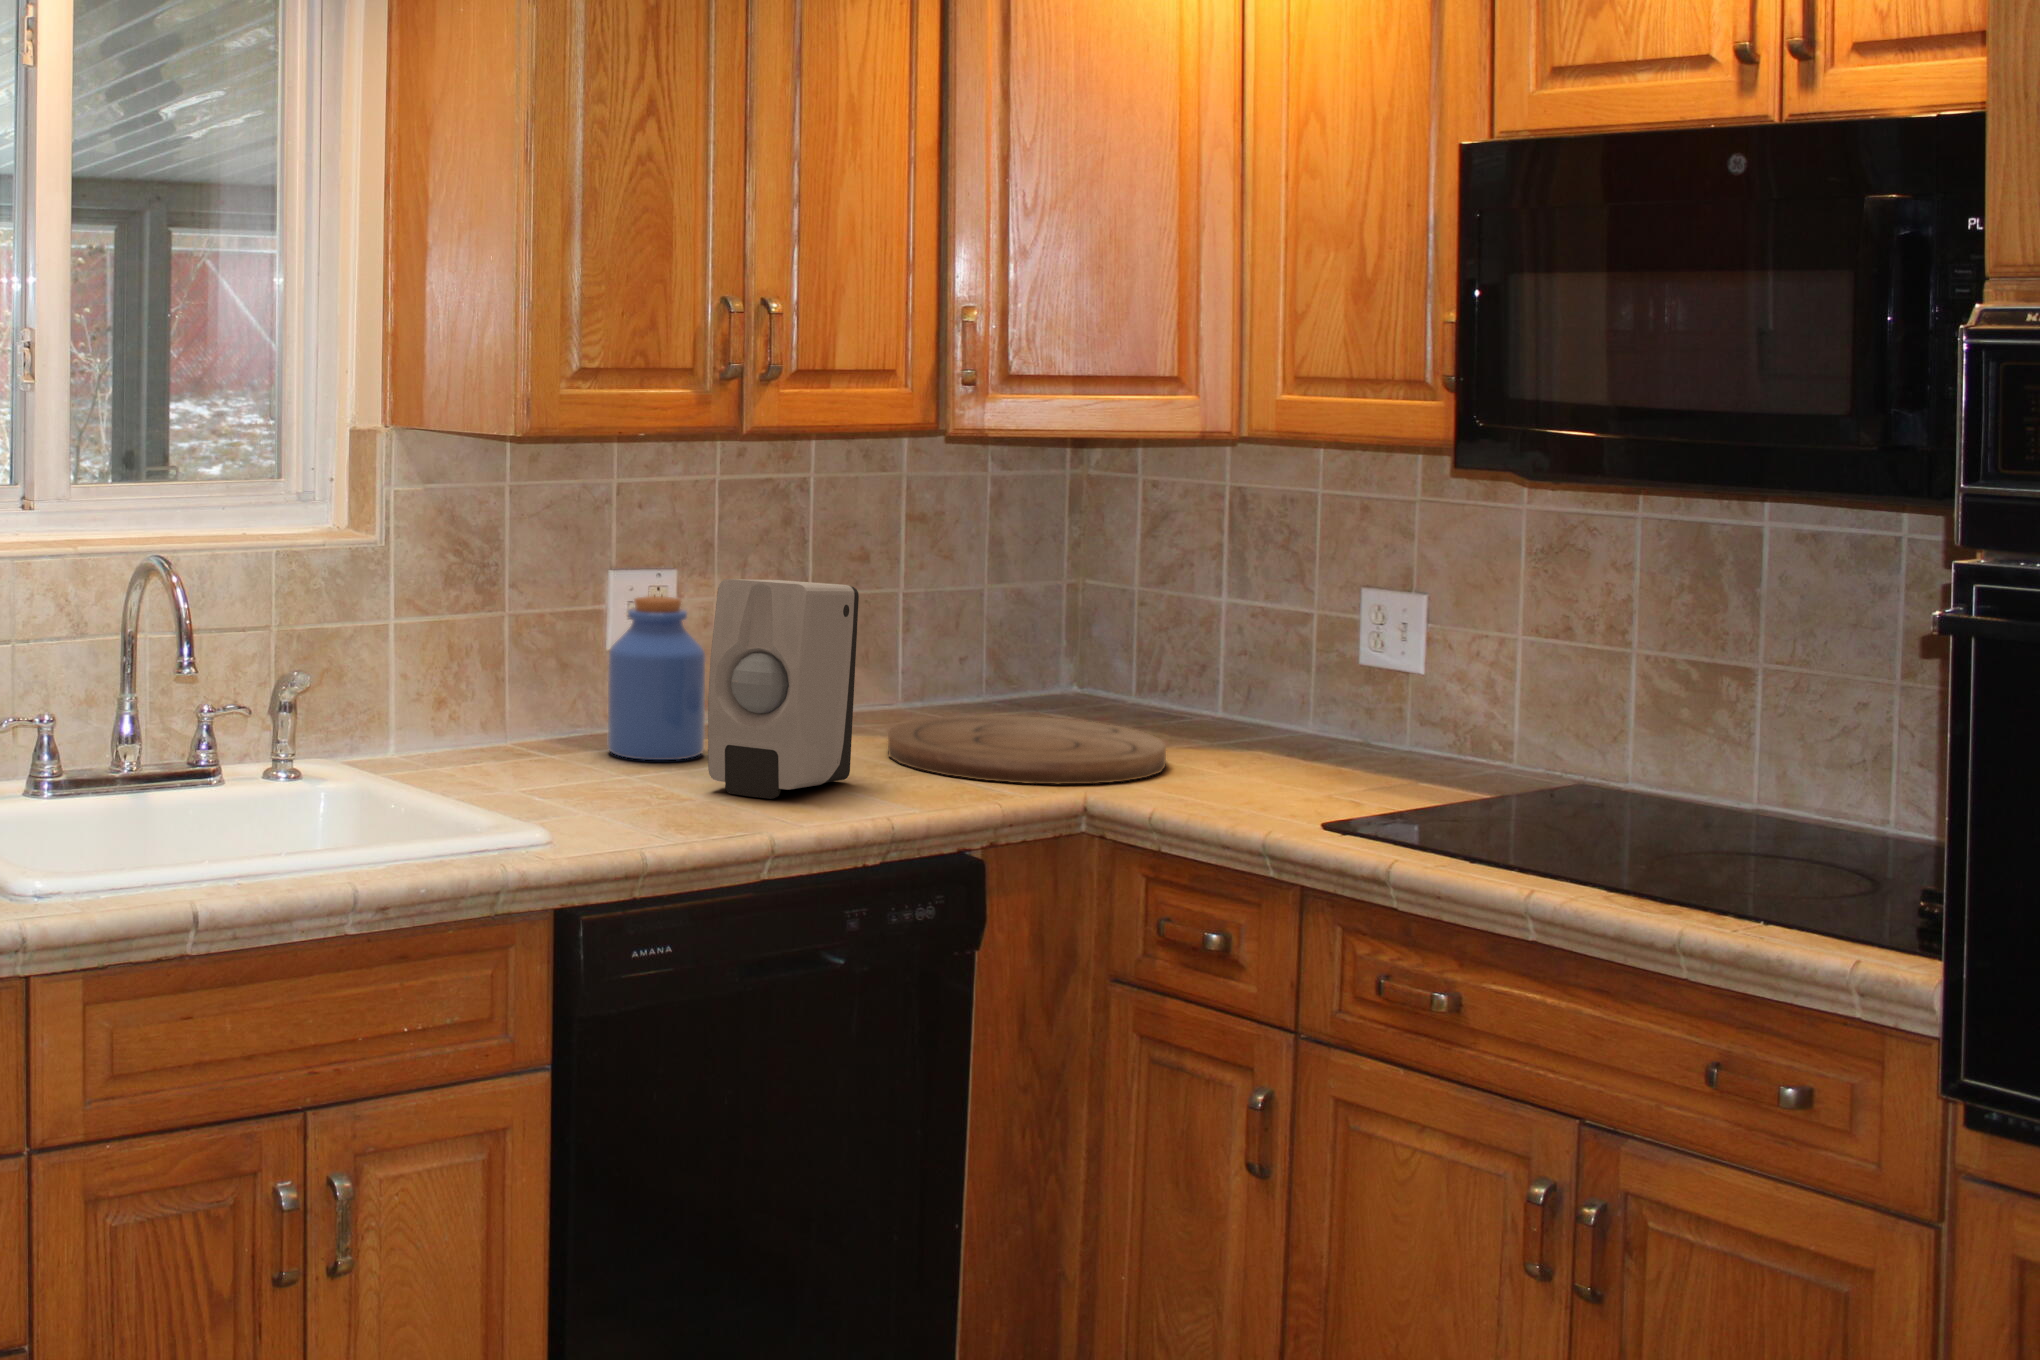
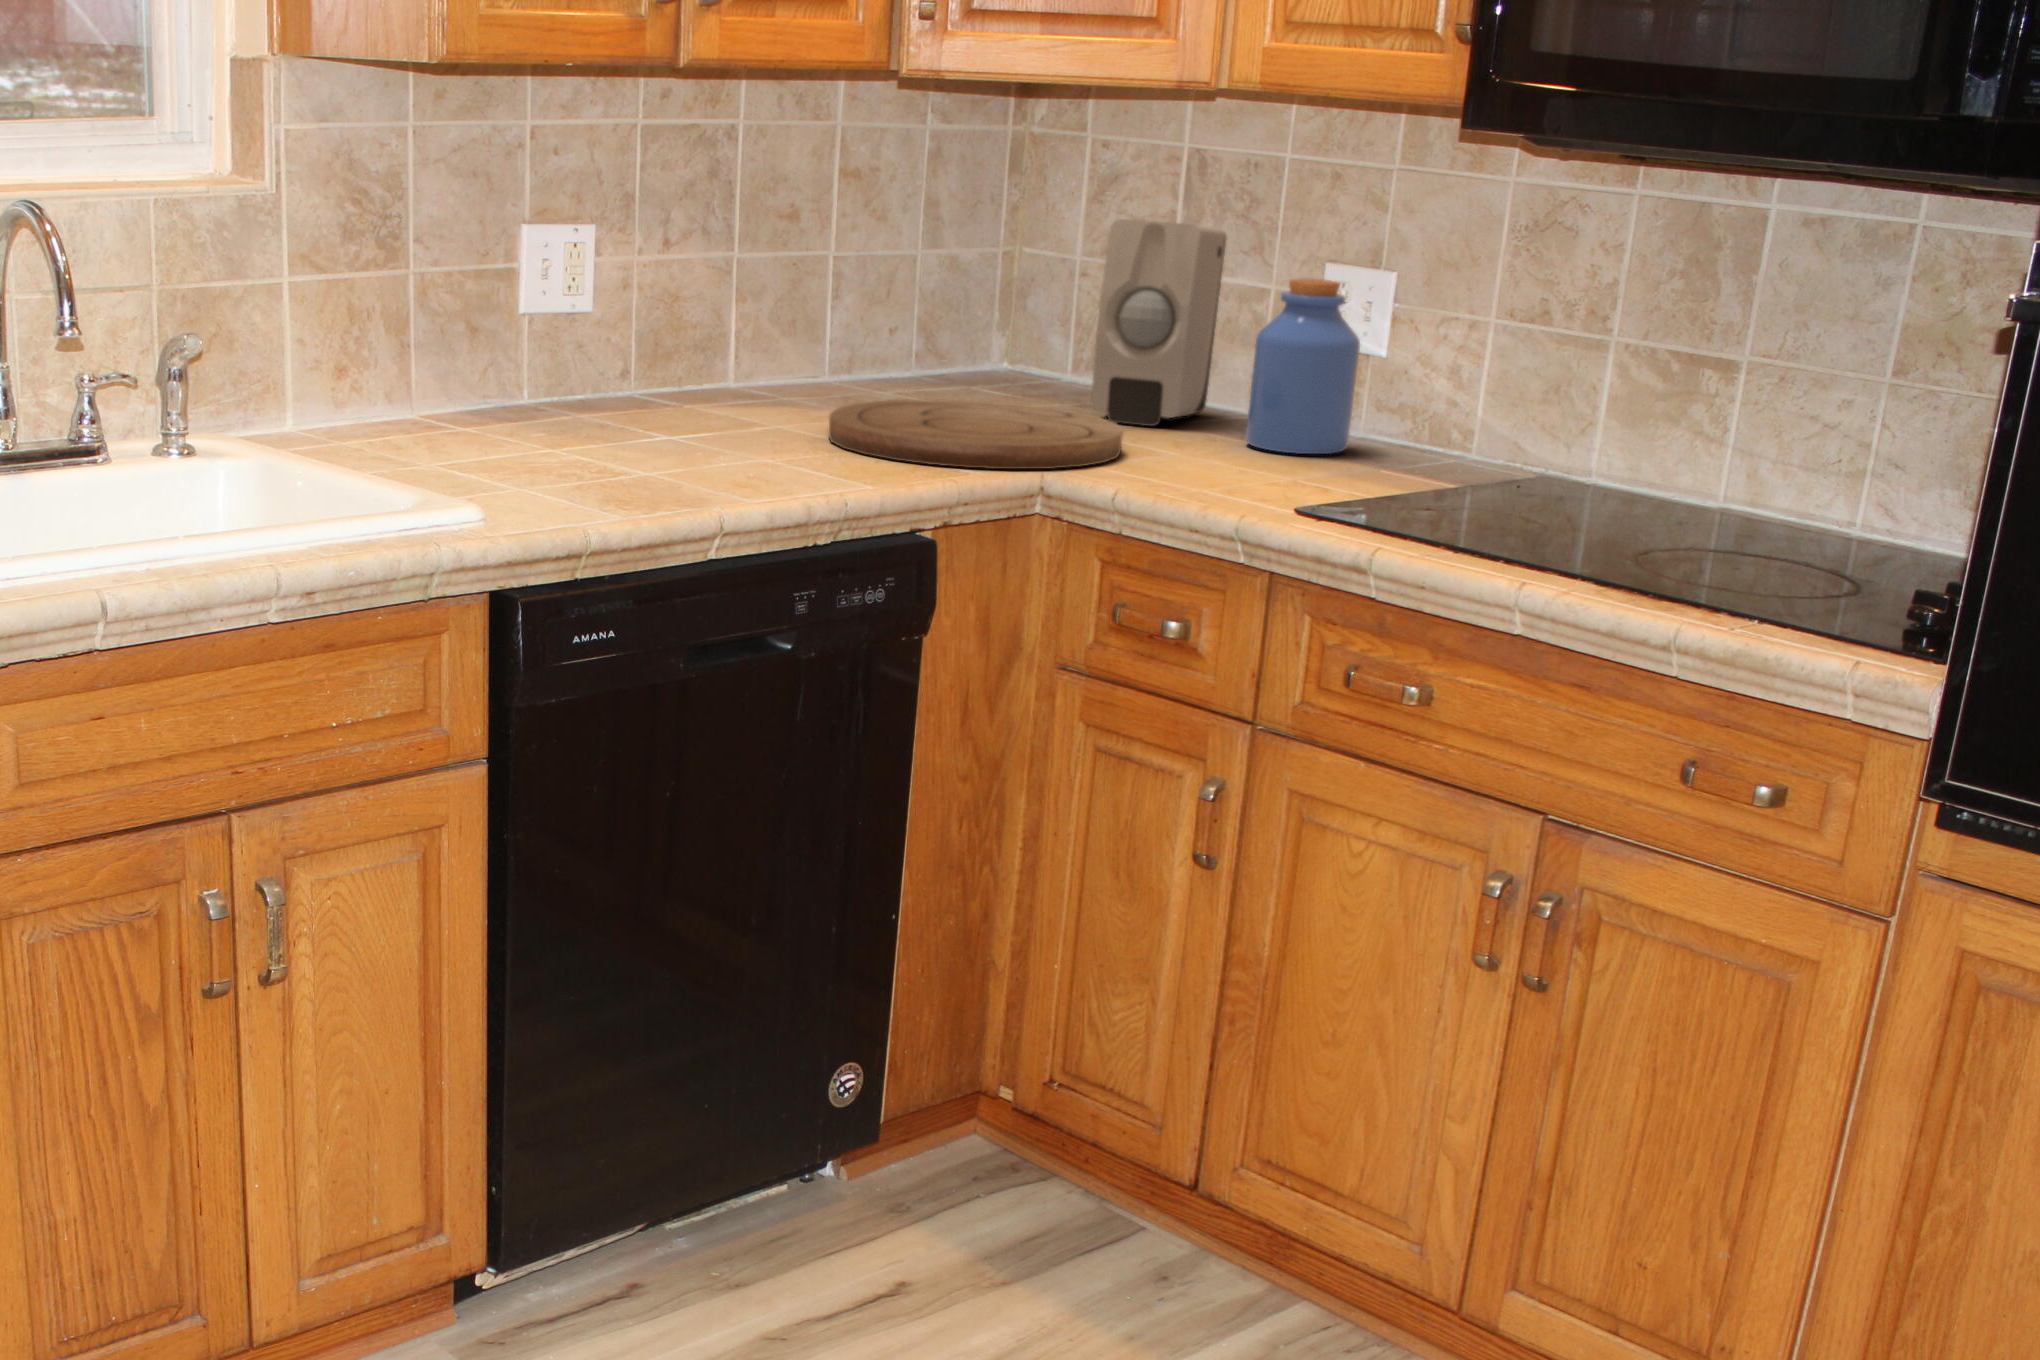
soap dispenser: present [708,579,859,799] -> present [1091,219,1226,426]
jar: present [608,596,706,760] -> present [1246,278,1360,454]

